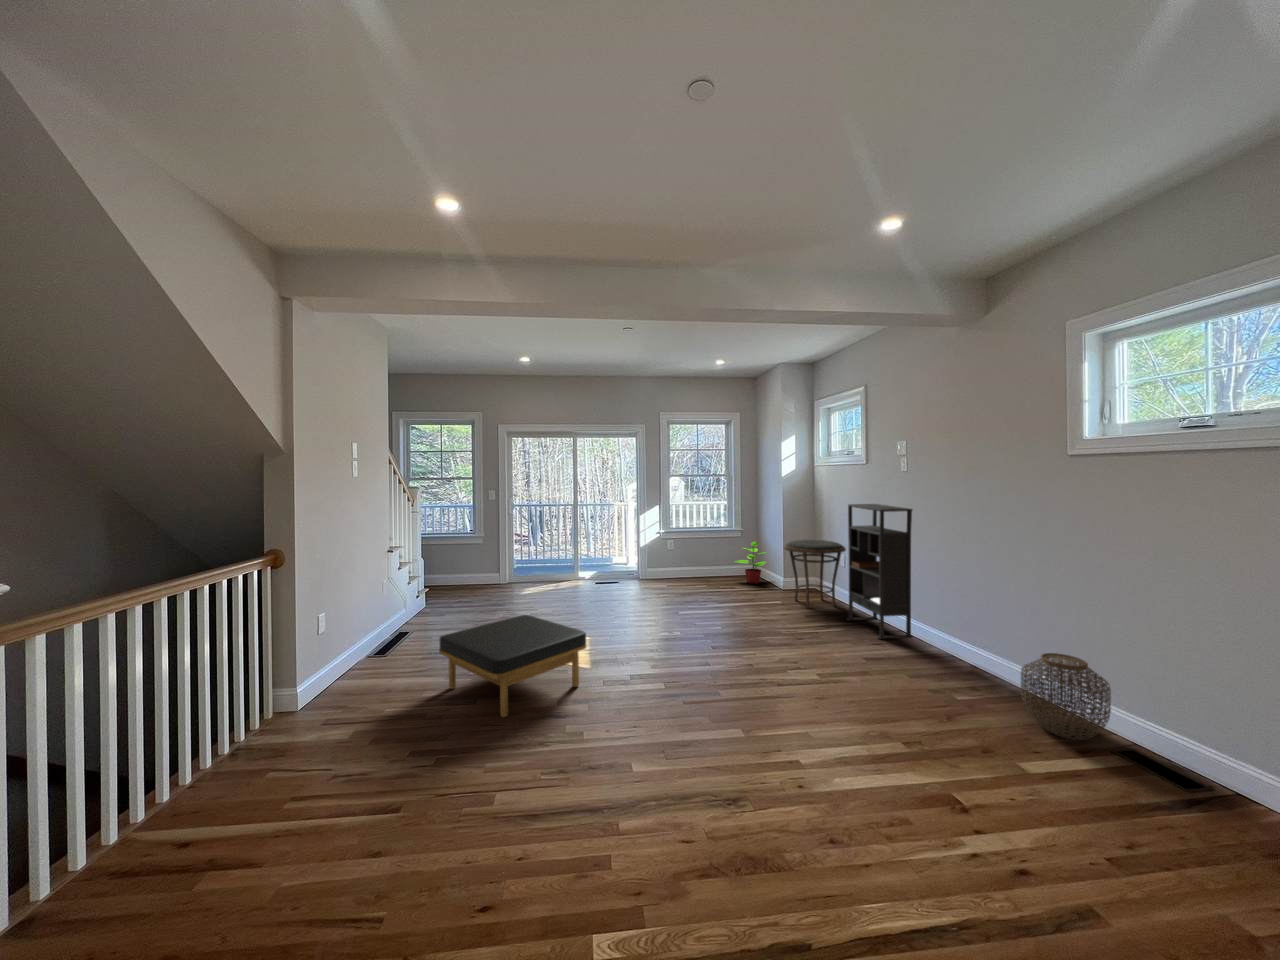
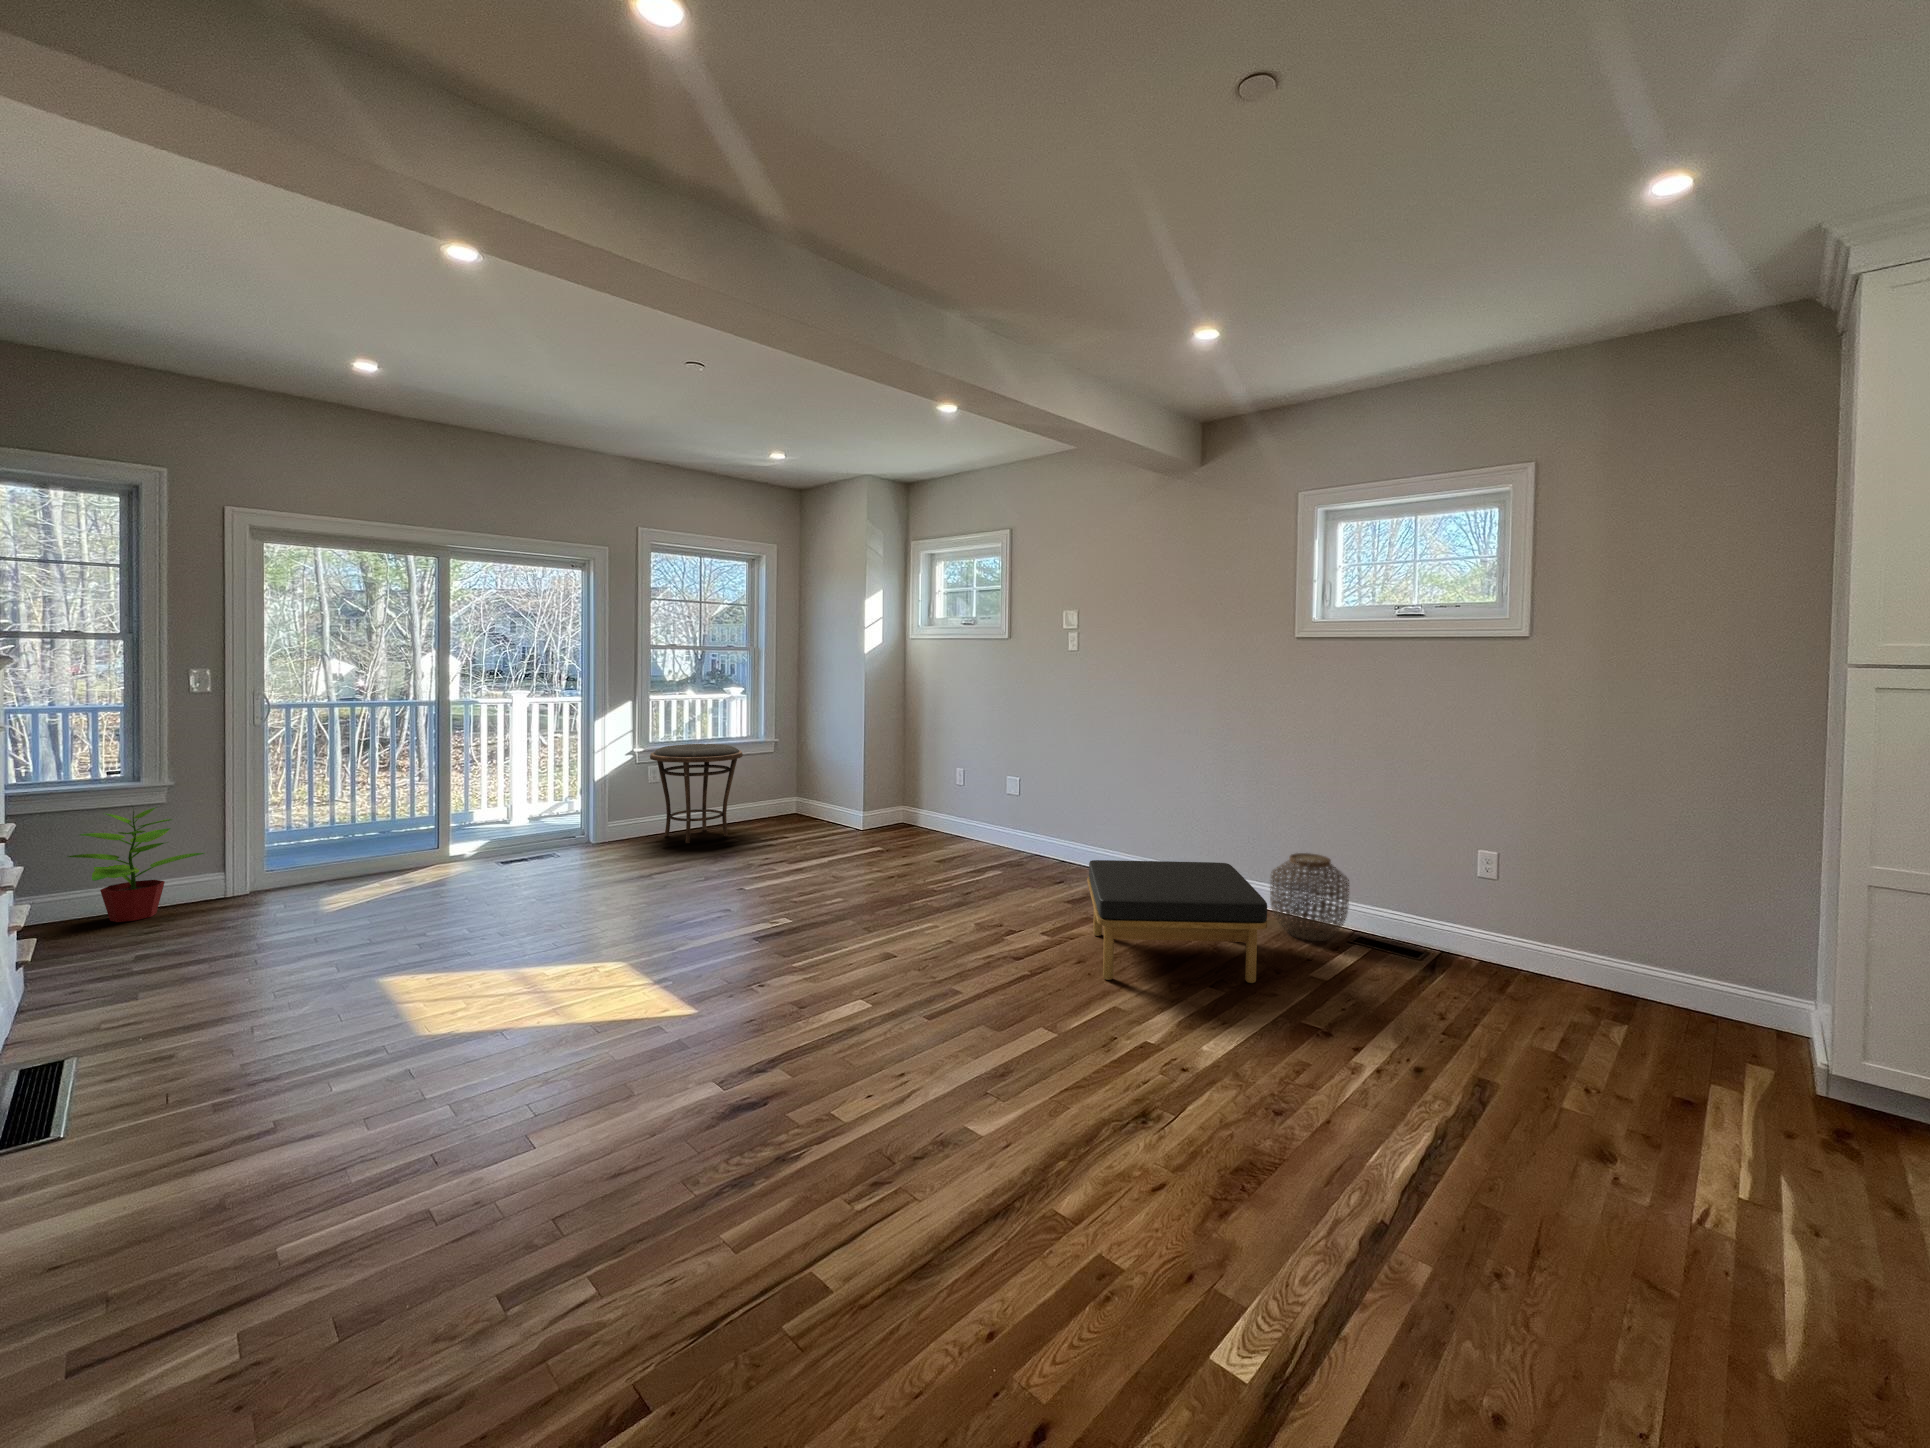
bookshelf: present [847,504,913,639] -> none [995,695,1093,878]
side table: present [784,540,846,608] -> present [650,744,743,843]
potted plant: present [734,541,766,584] -> present [67,807,205,922]
ottoman: present [439,615,586,717] -> present [1087,860,1267,983]

